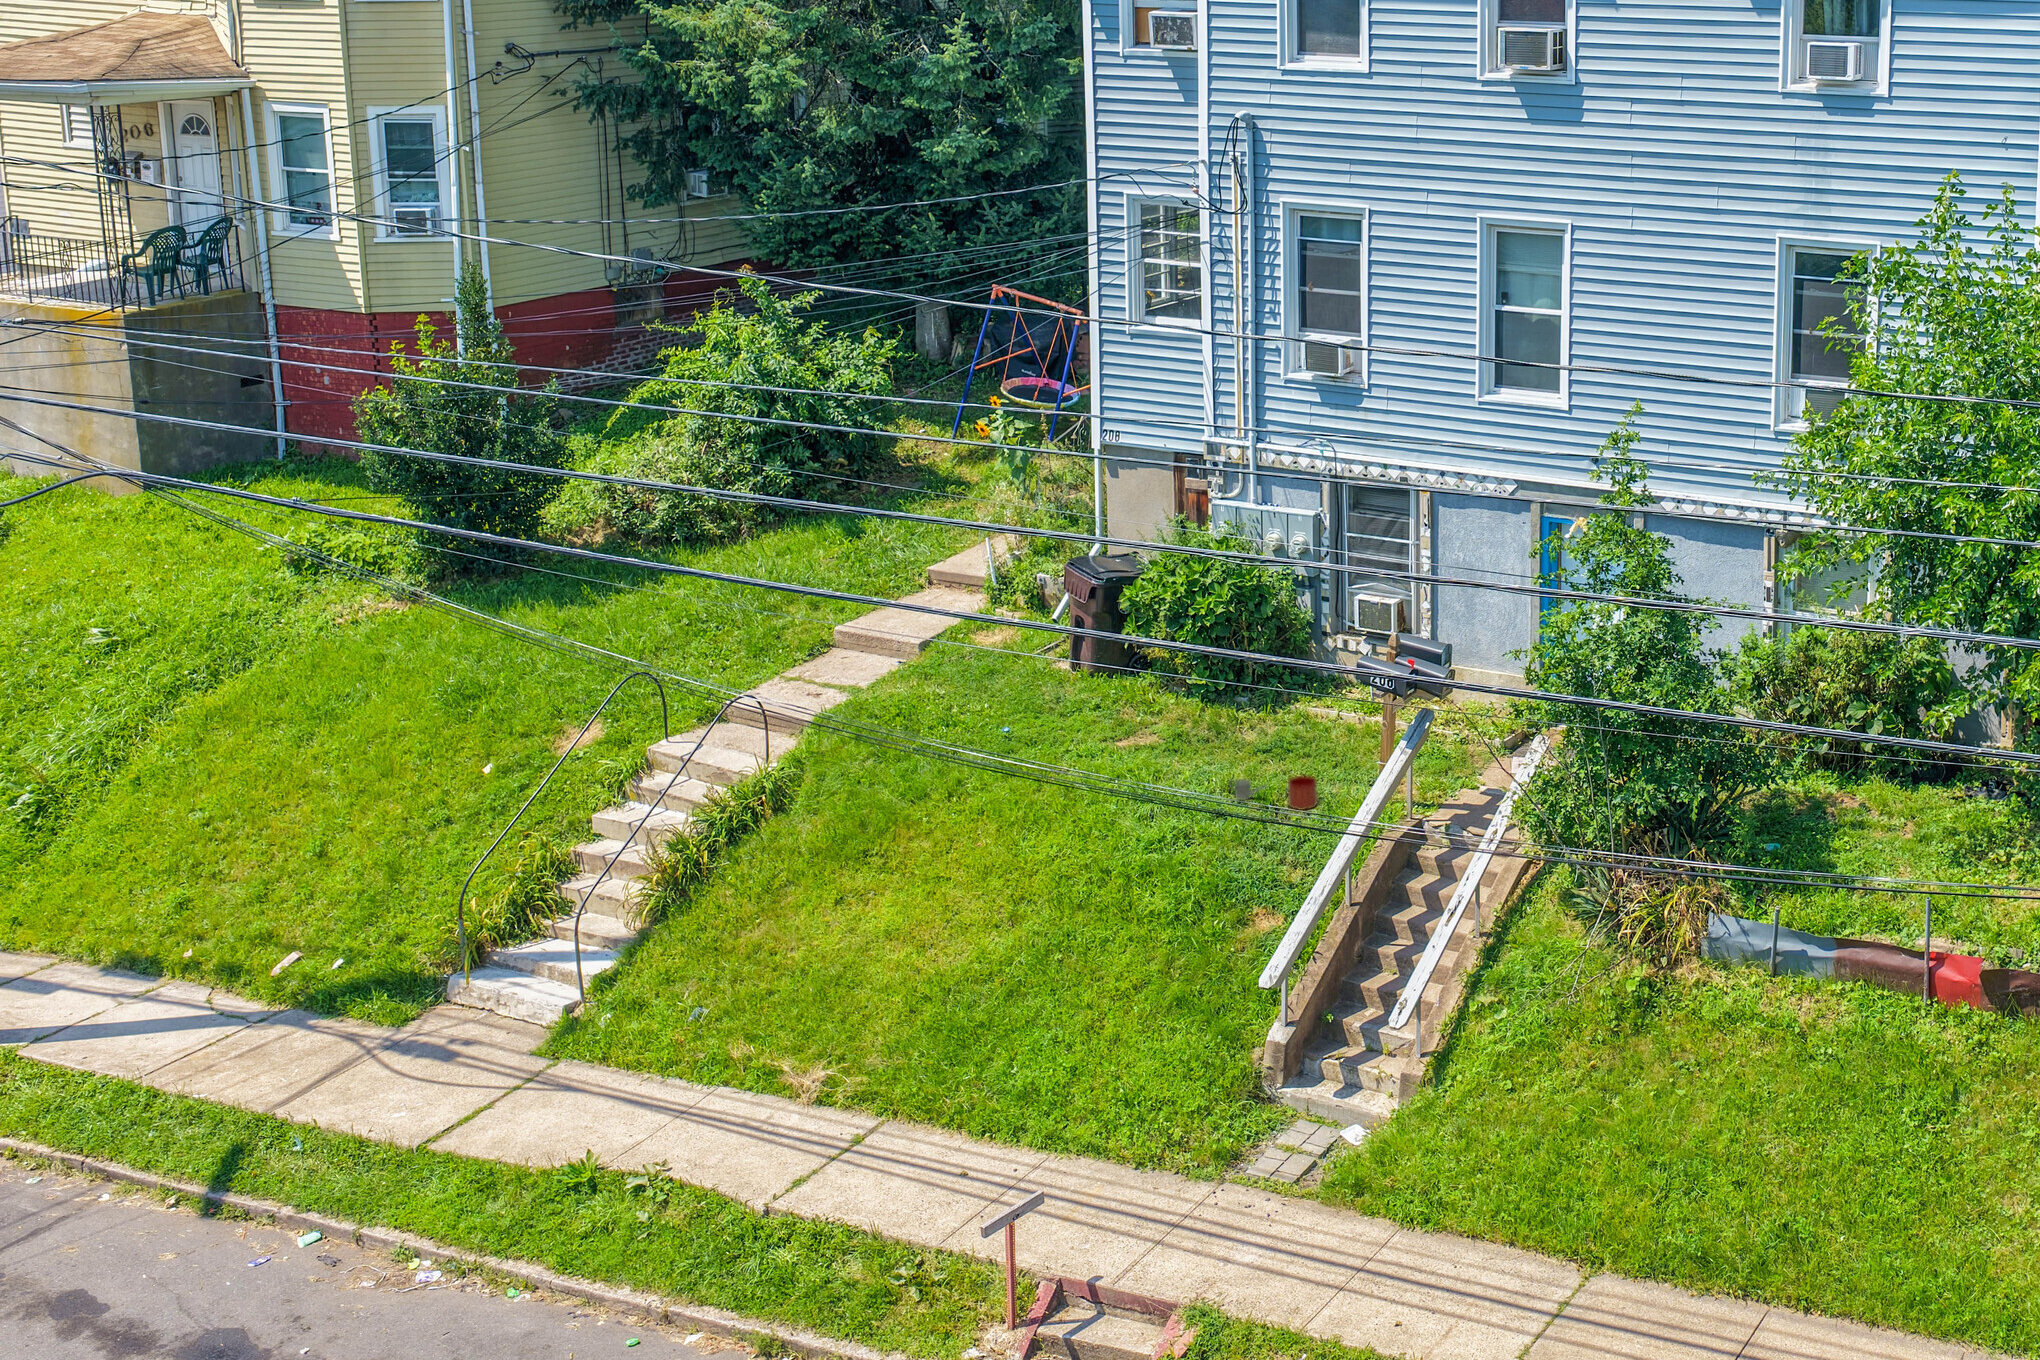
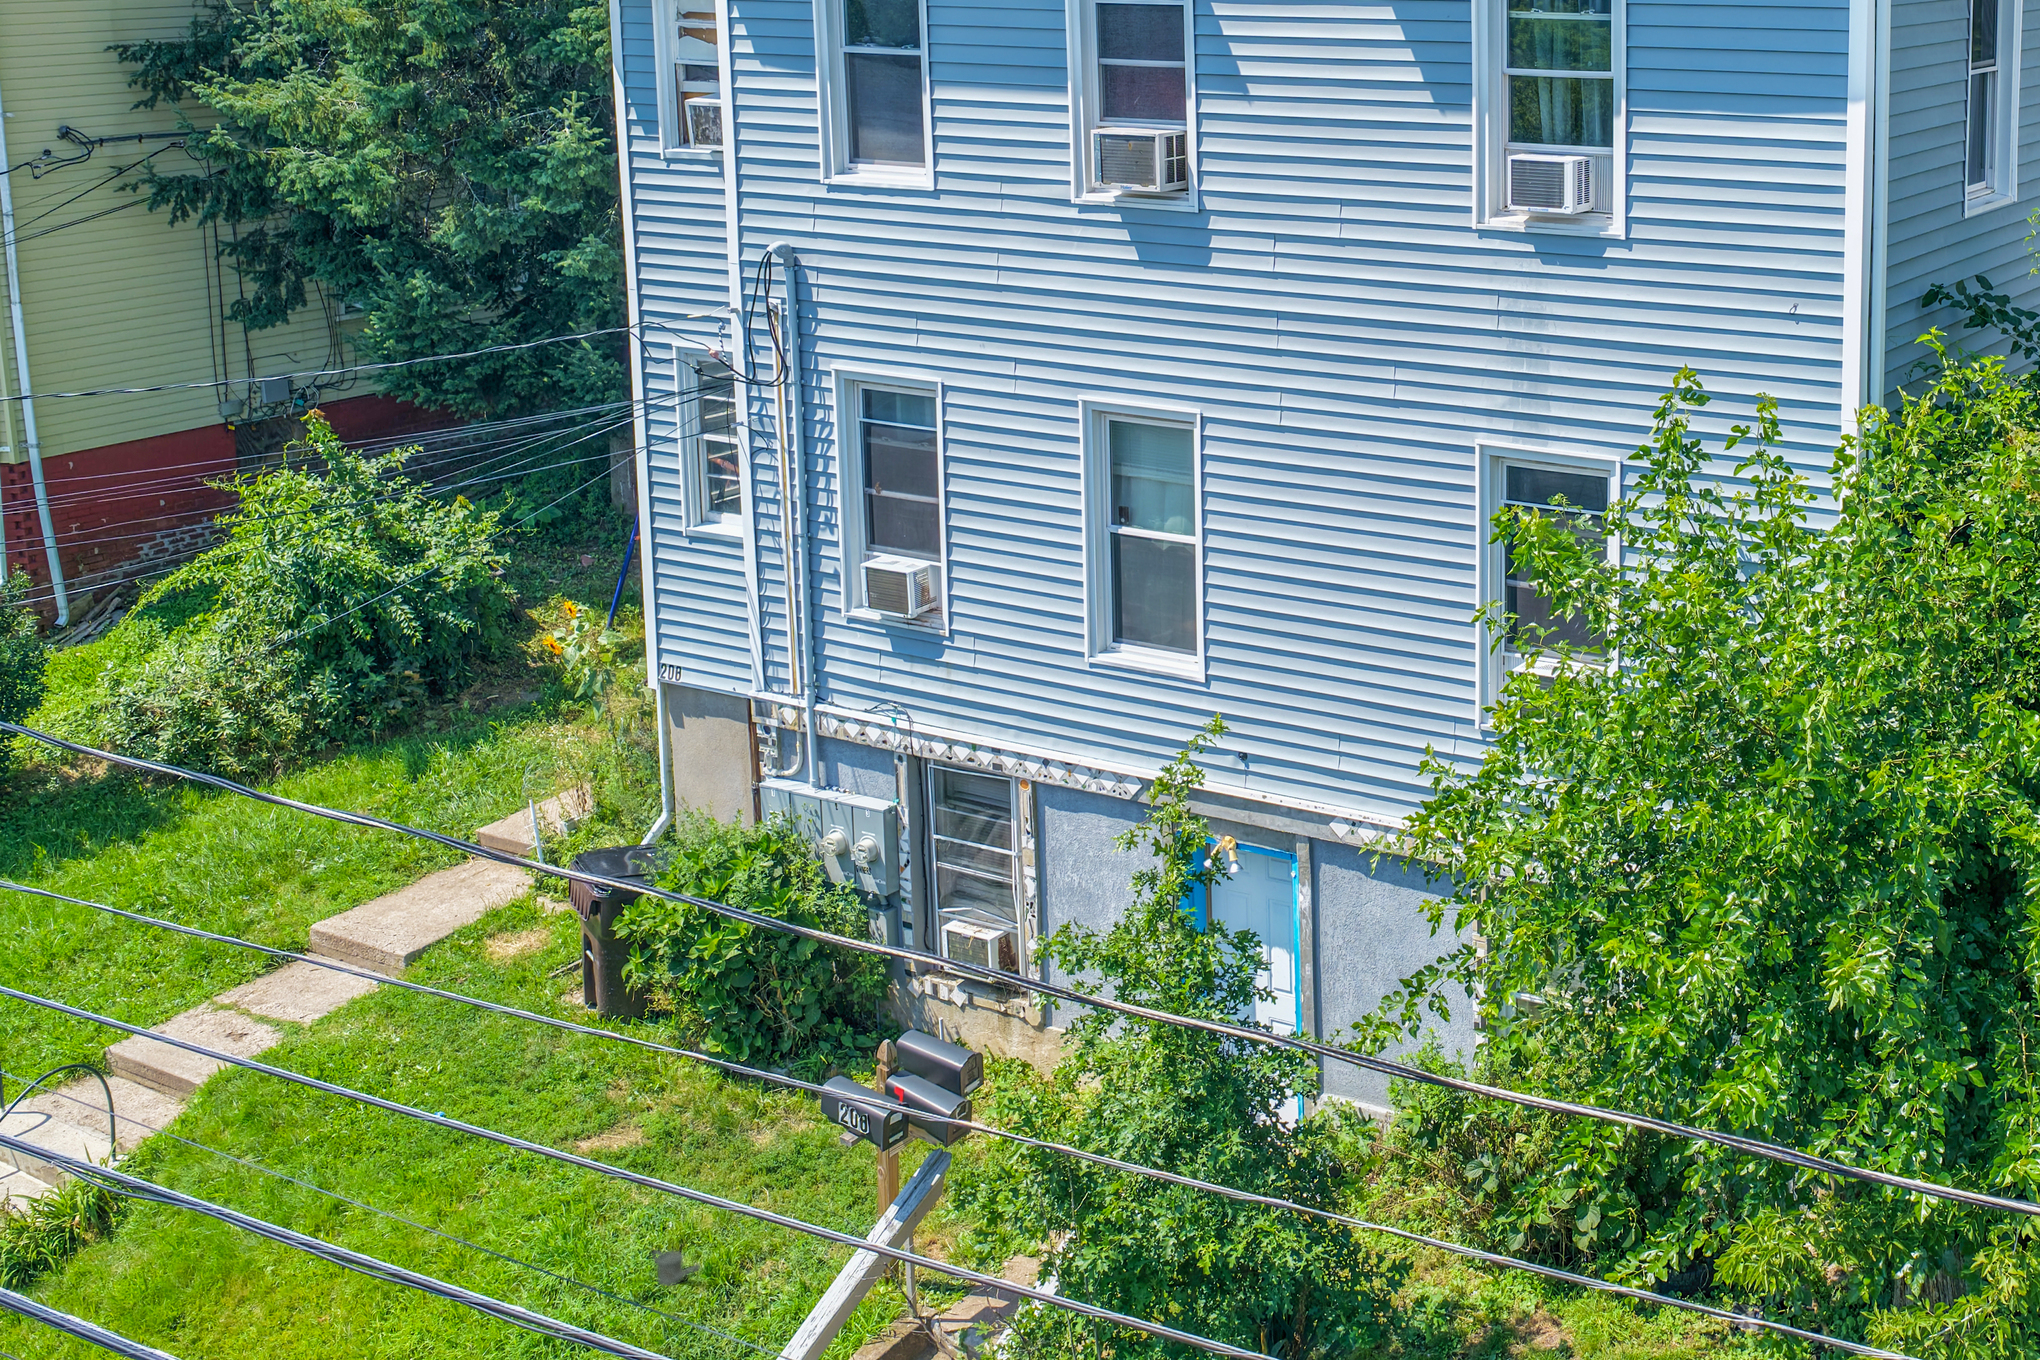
planter: present [1288,776,1318,810] -> none [726,1250,774,1308]

